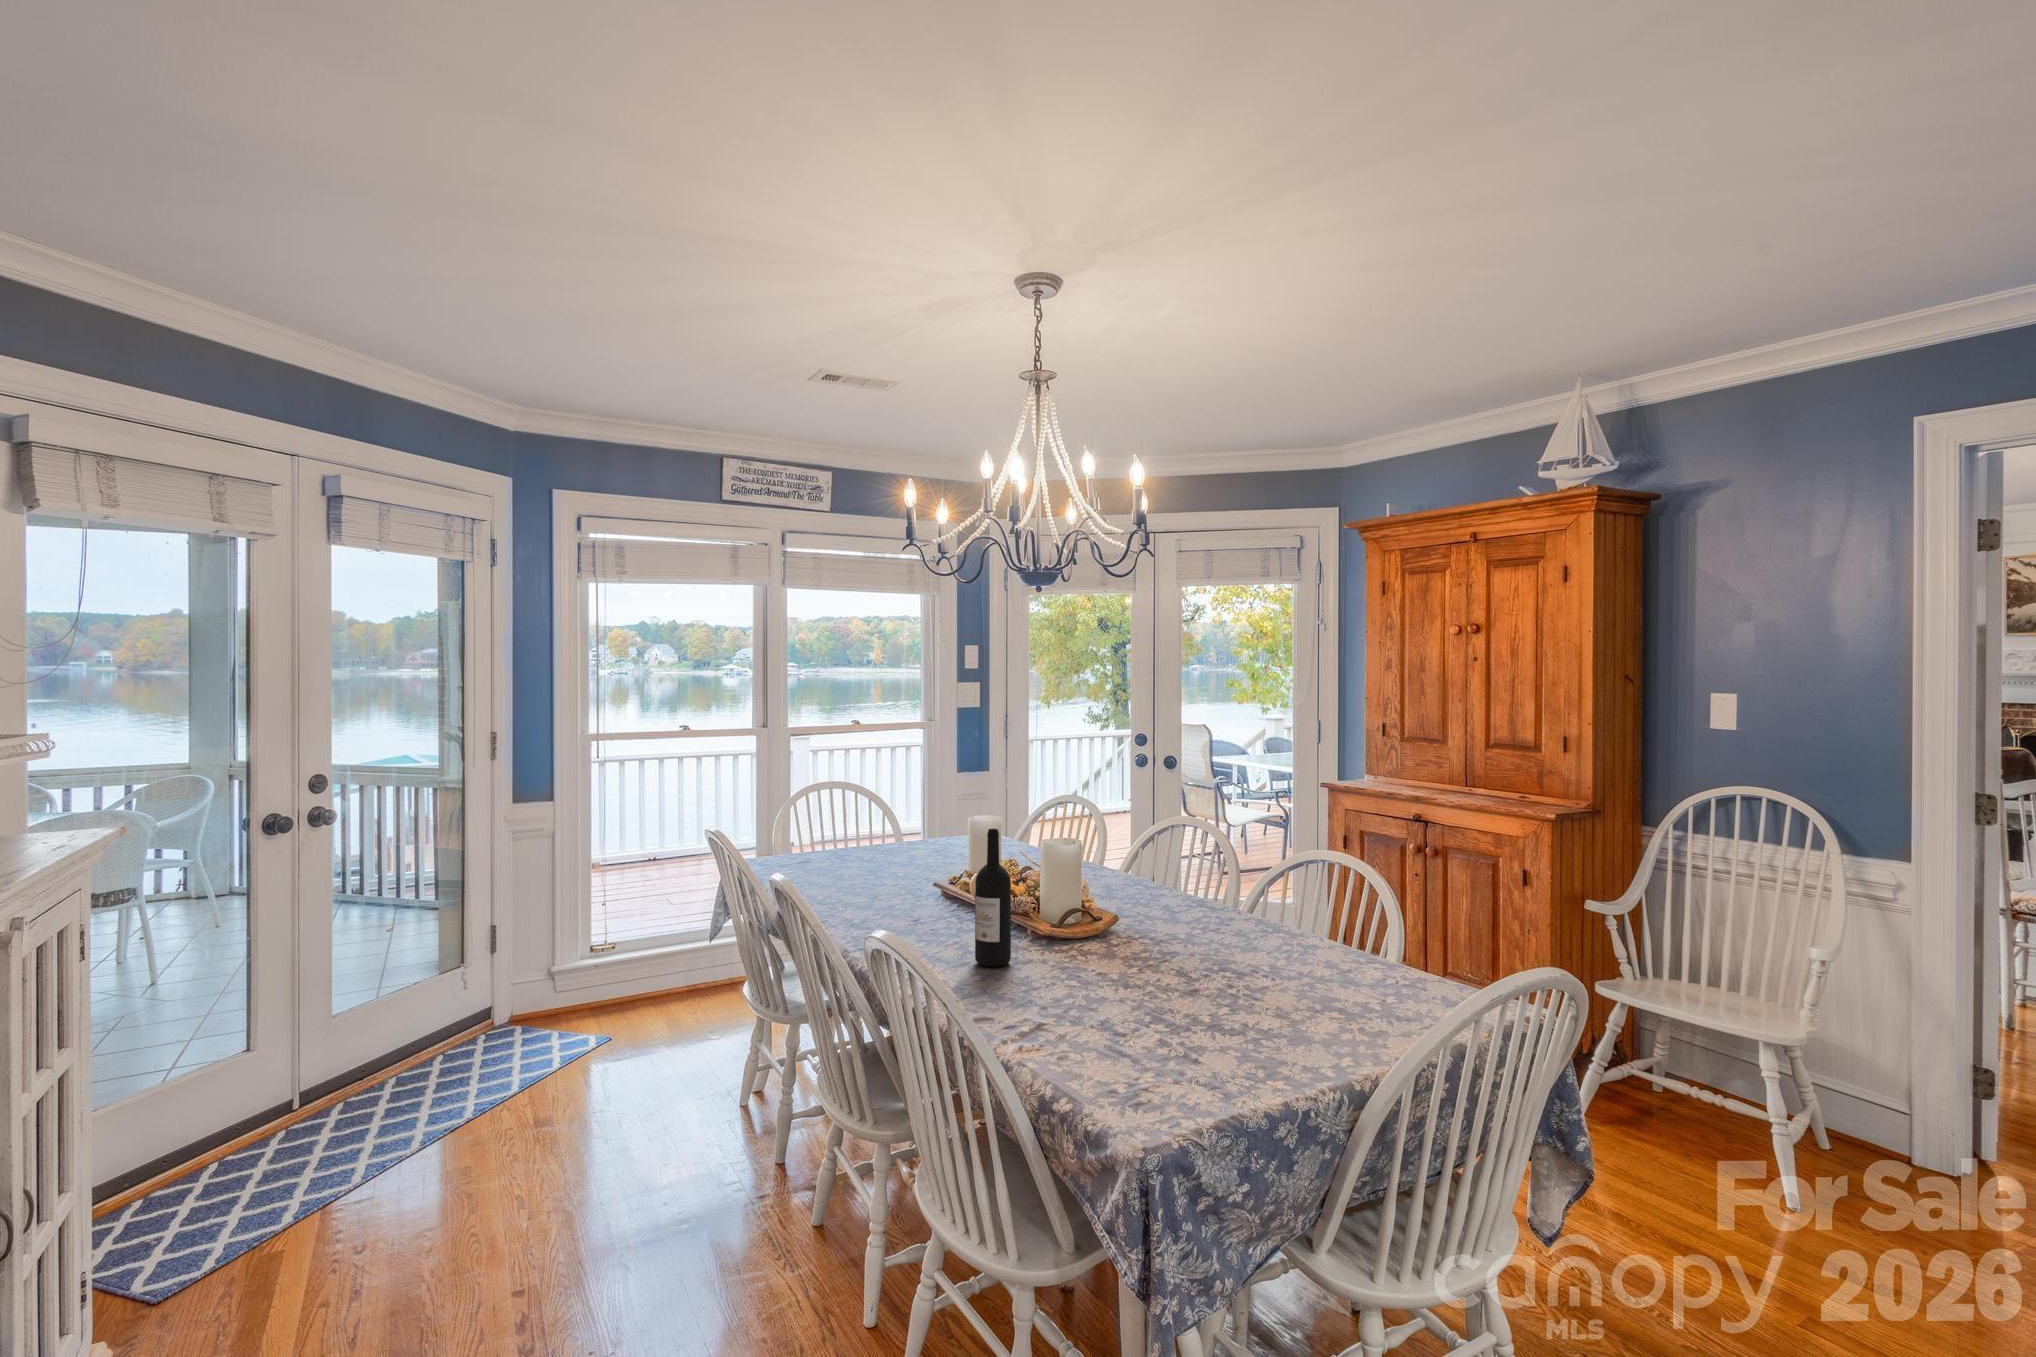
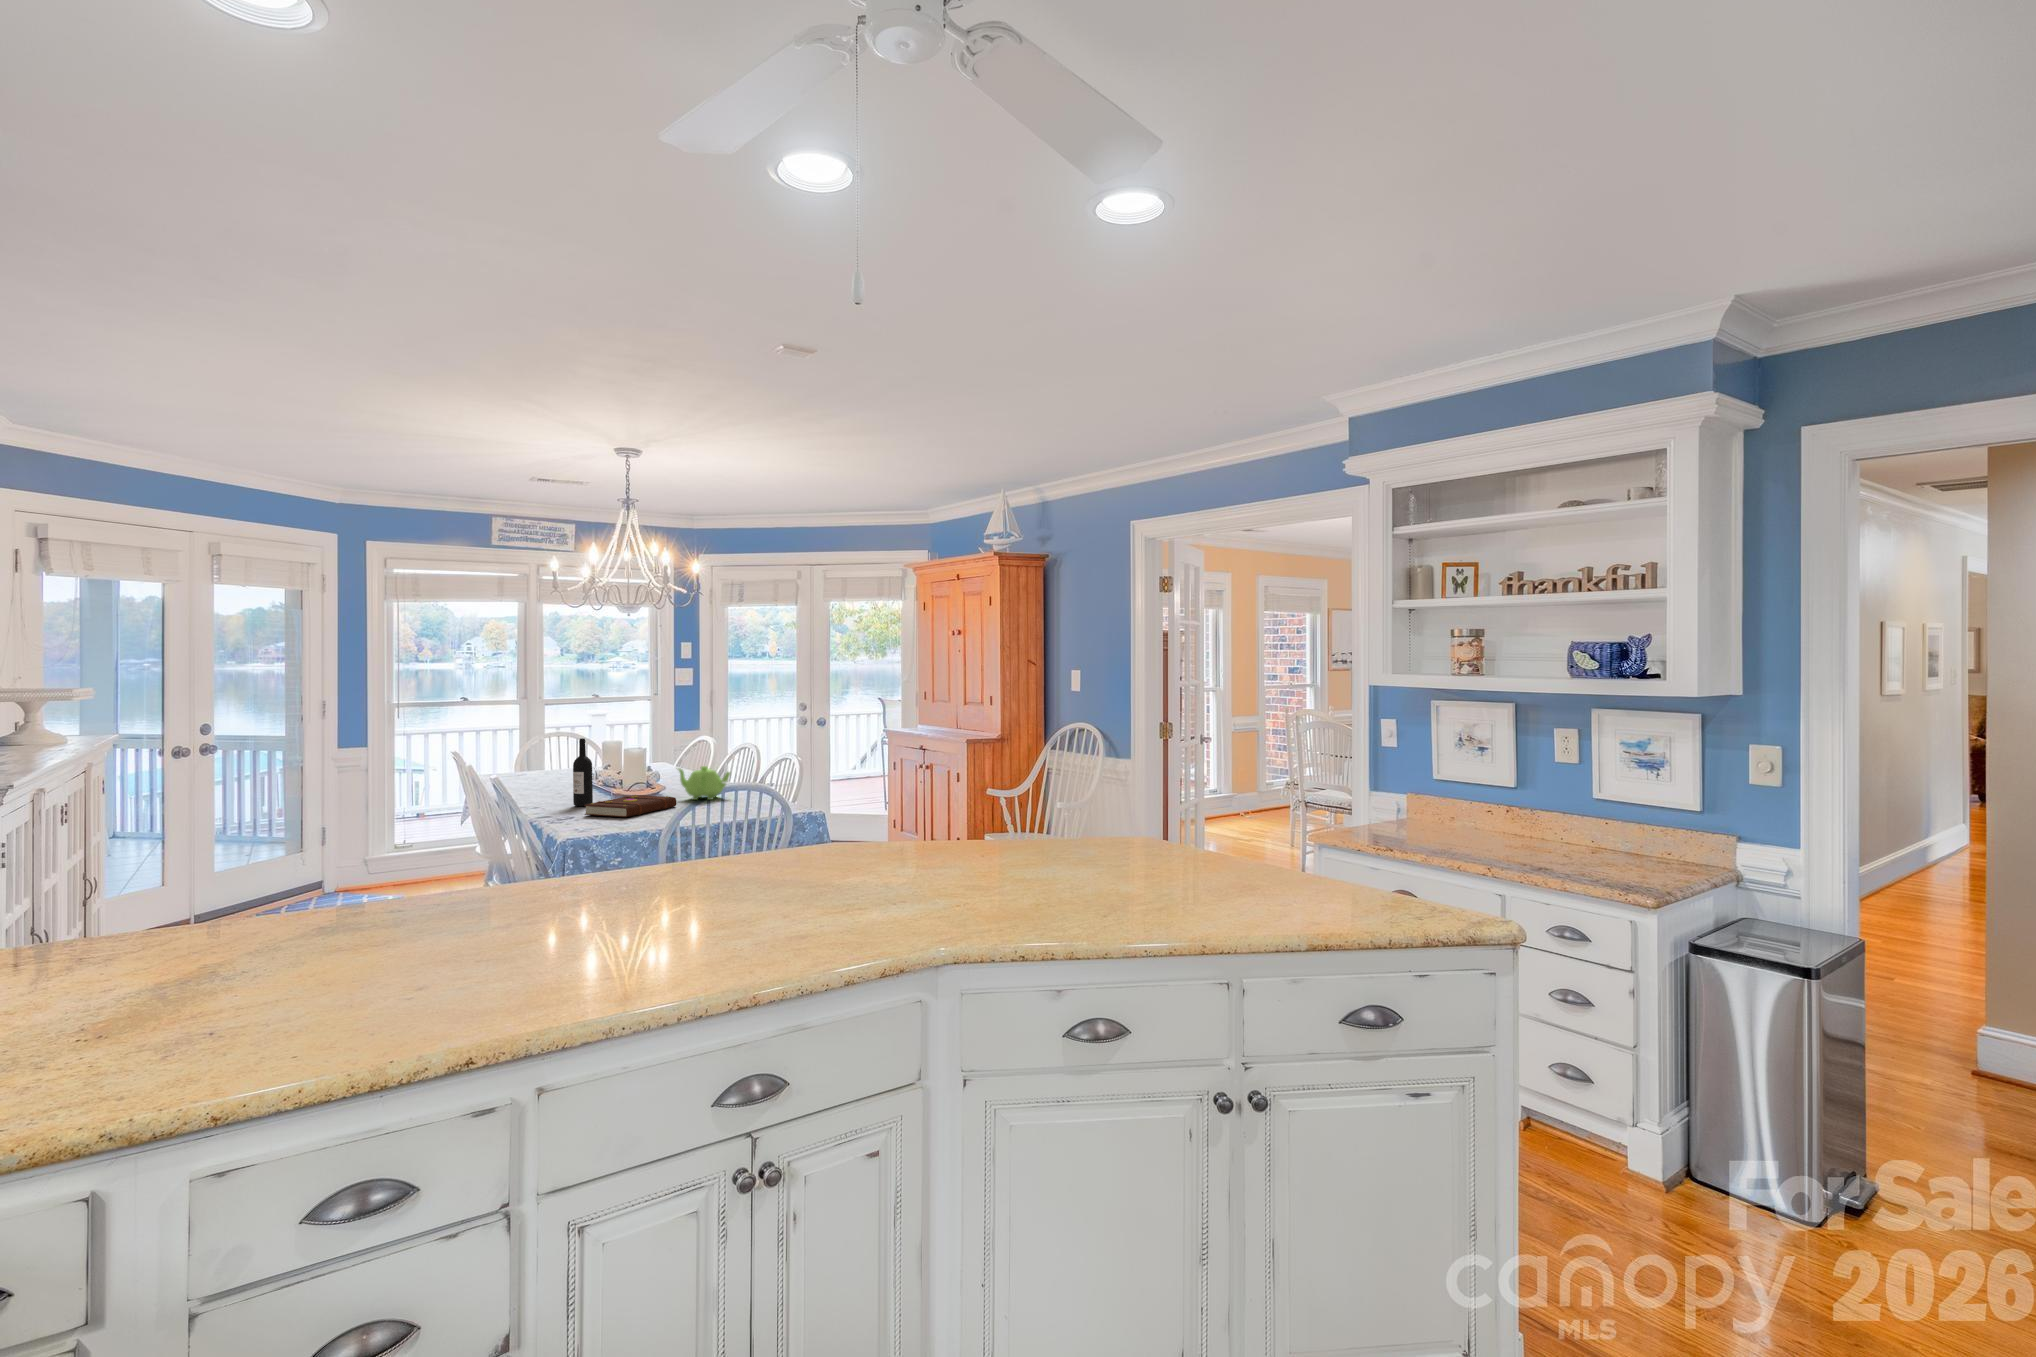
teapot: none [1154,881,1261,951] -> present [678,766,730,800]
book: none [1040,945,1195,1025] -> present [584,795,676,817]

